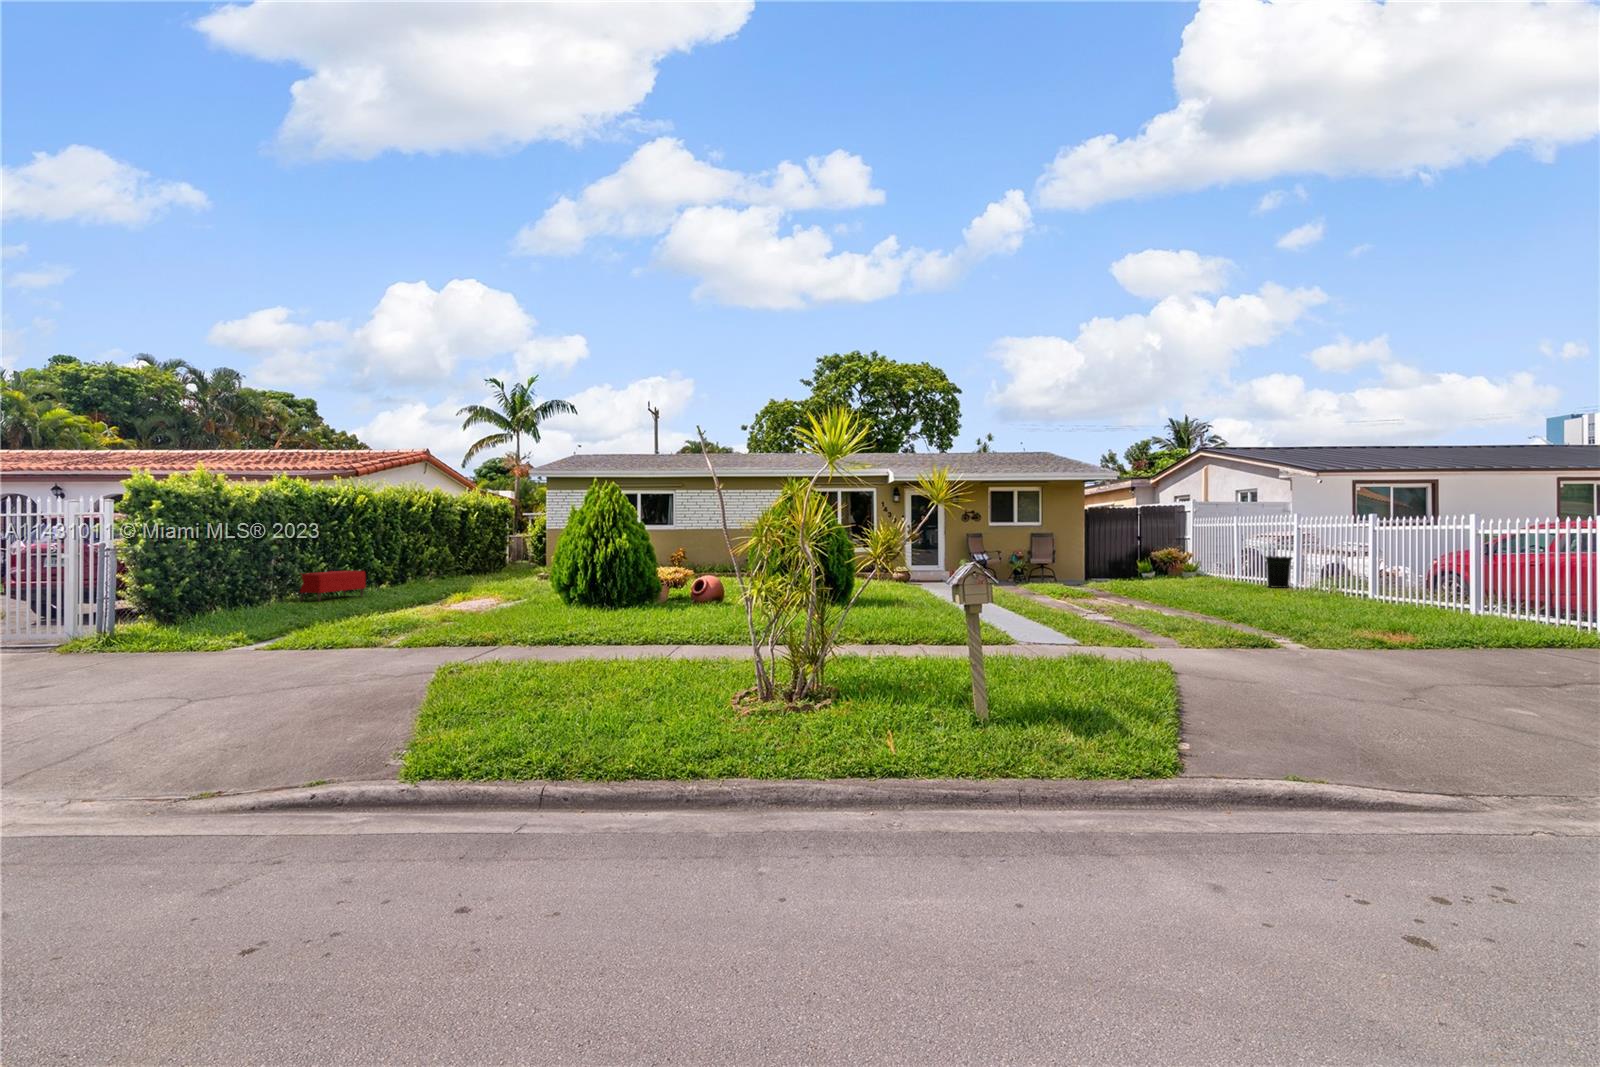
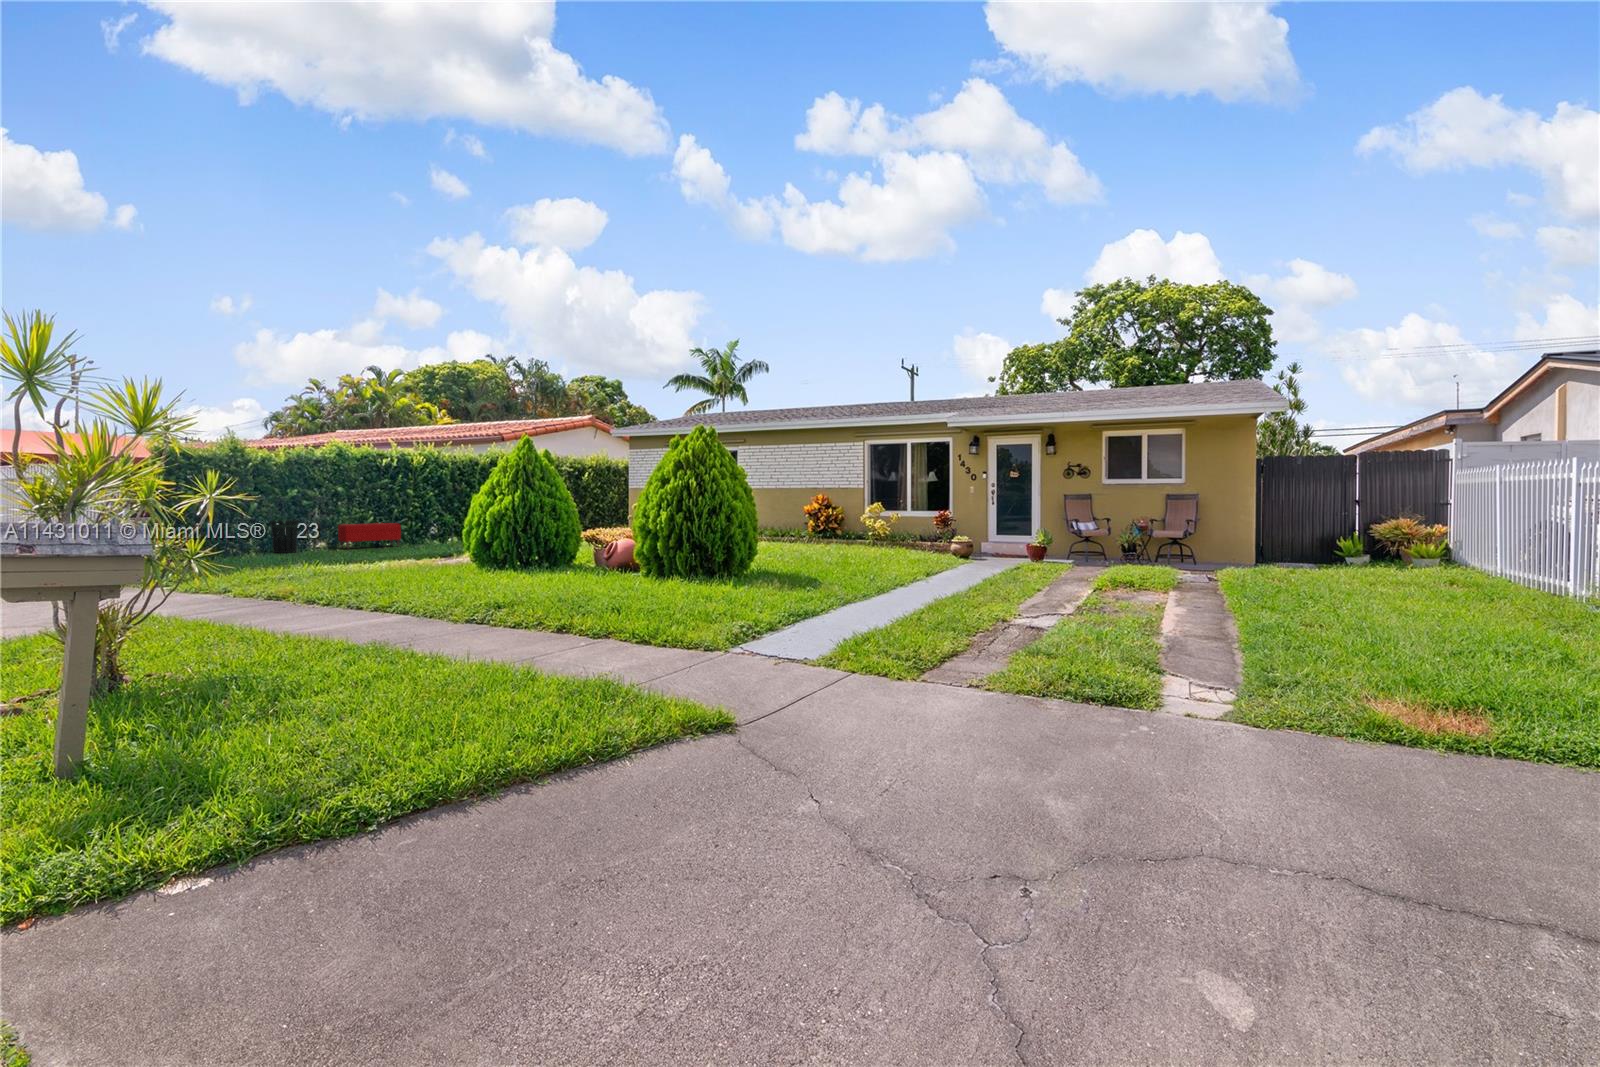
waste bin: present [1265,556,1292,588] -> present [268,520,299,553]

